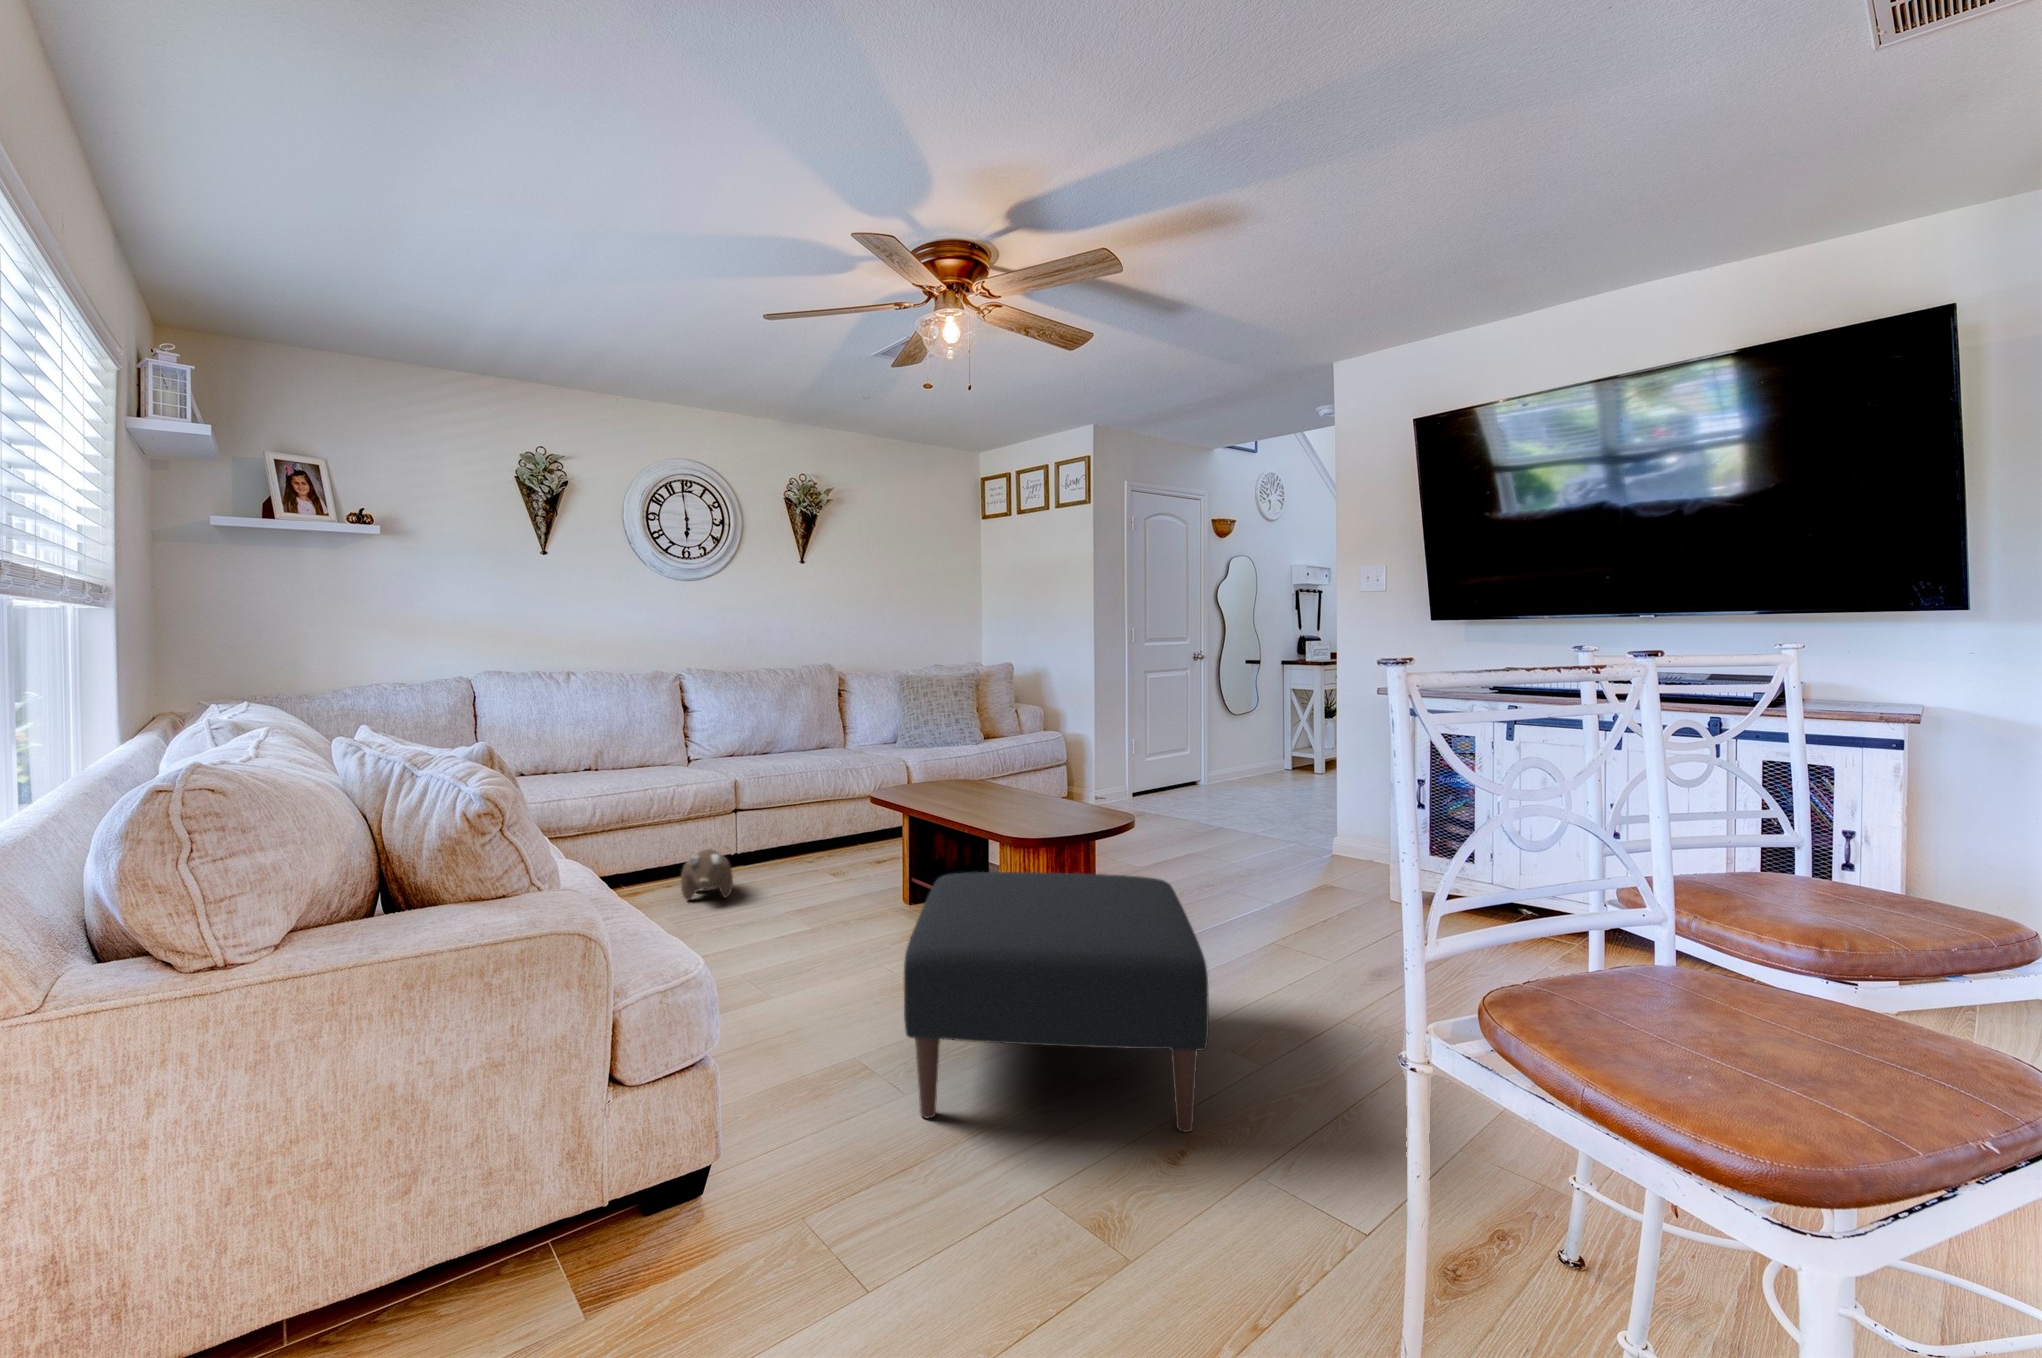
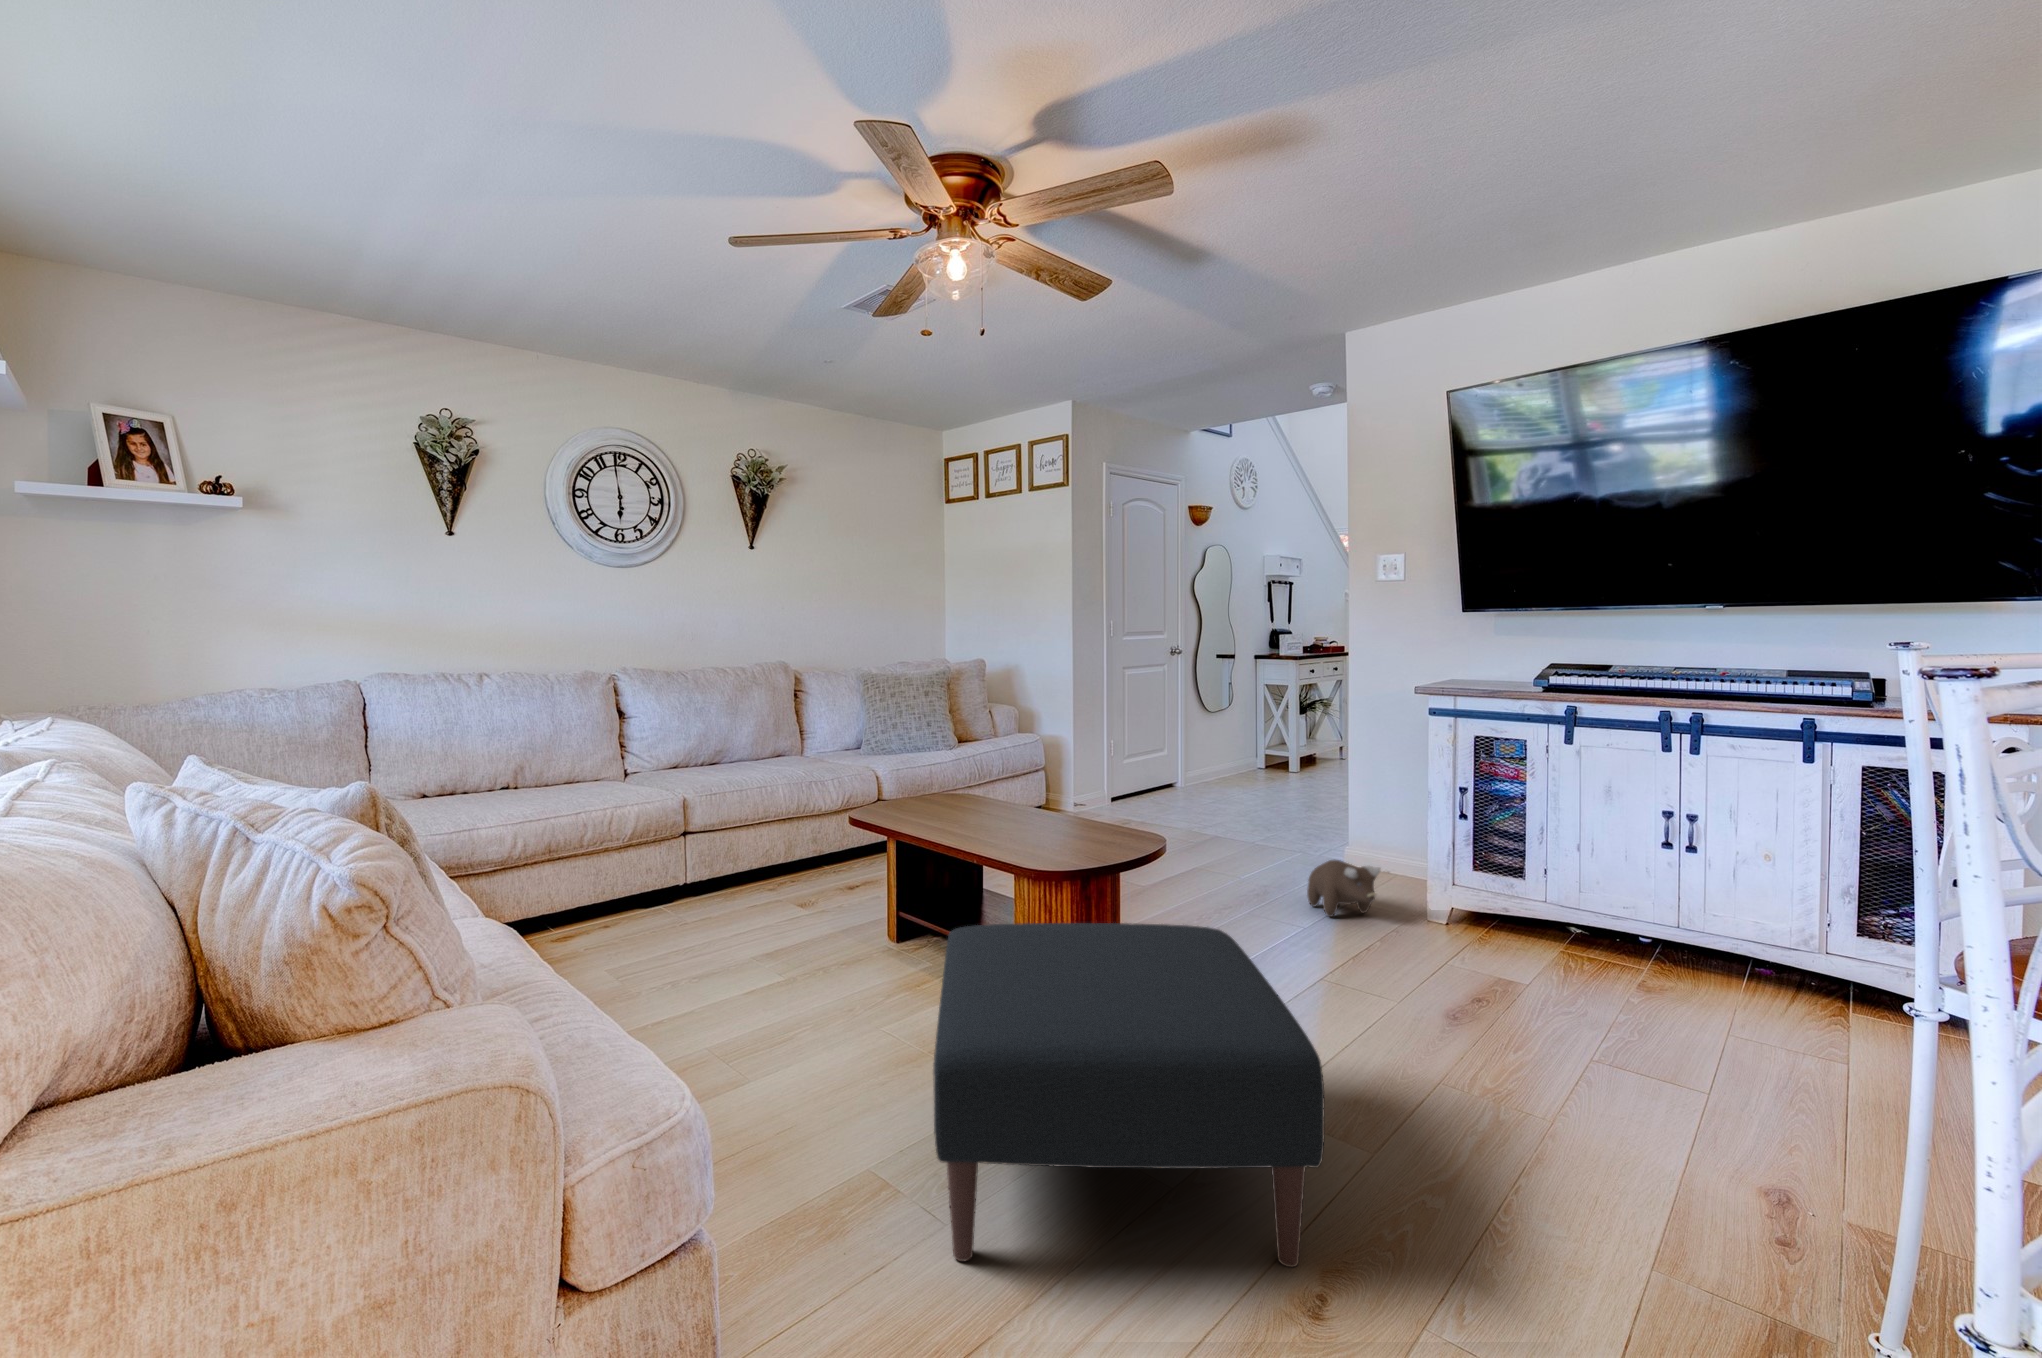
plush toy: present [681,849,733,900] -> present [1307,860,1380,917]

